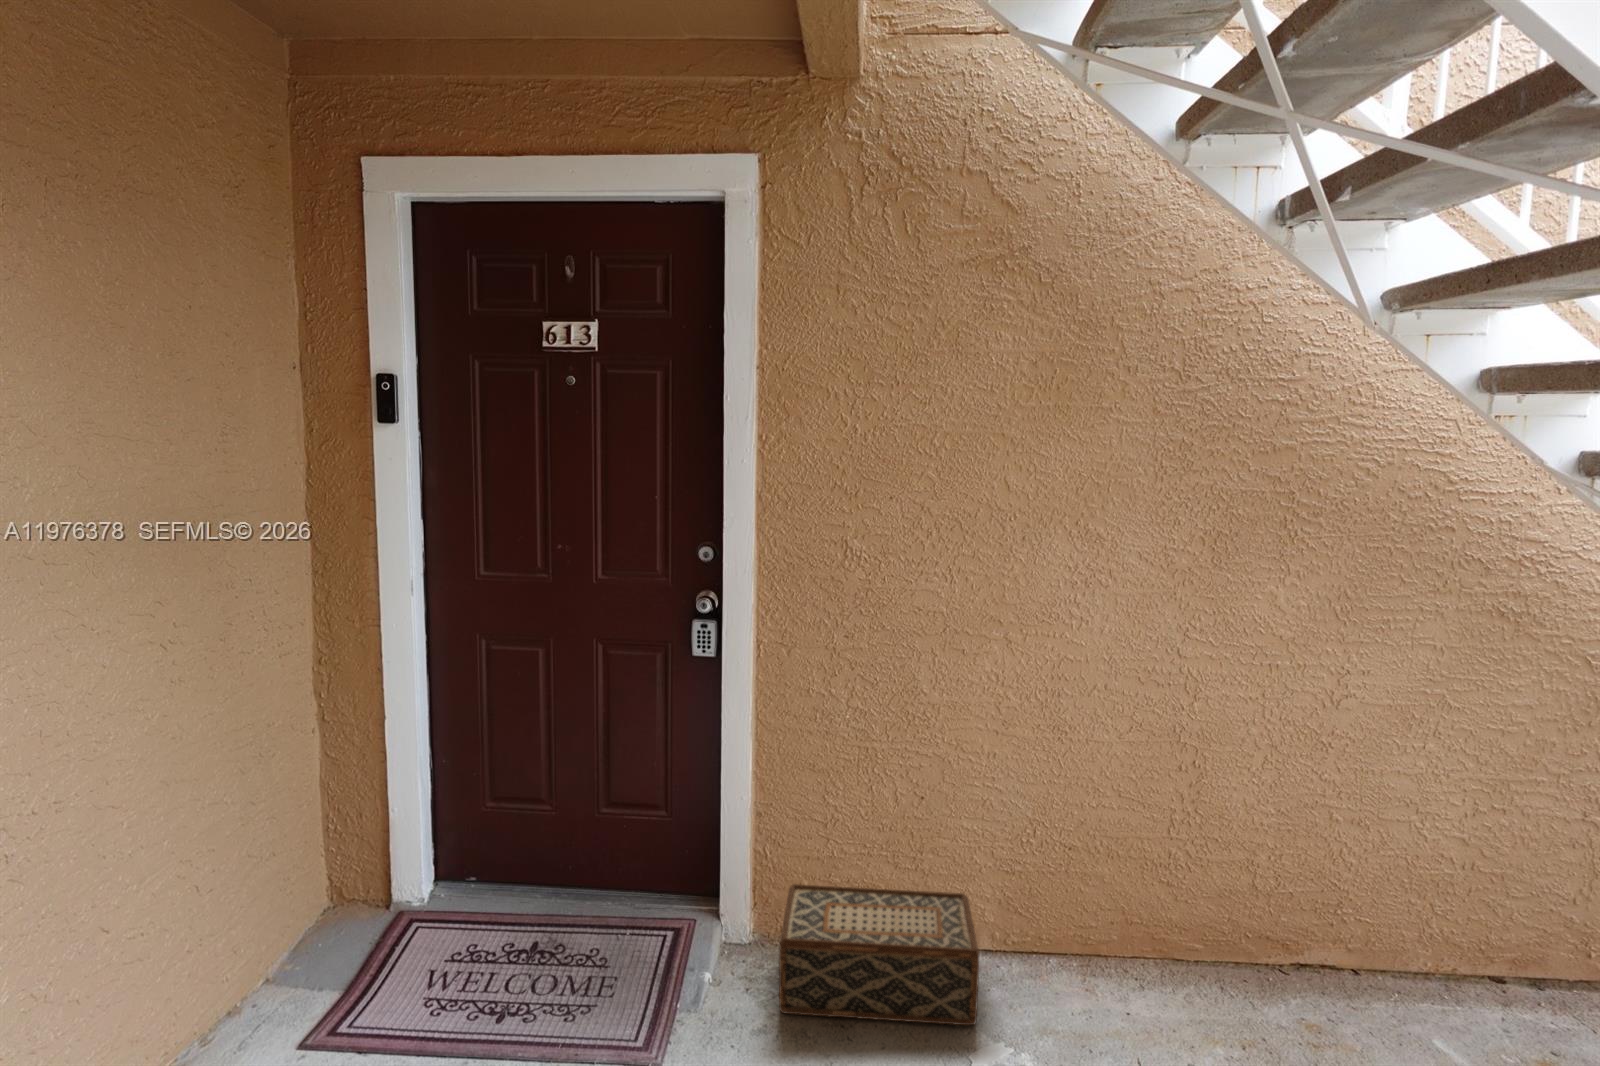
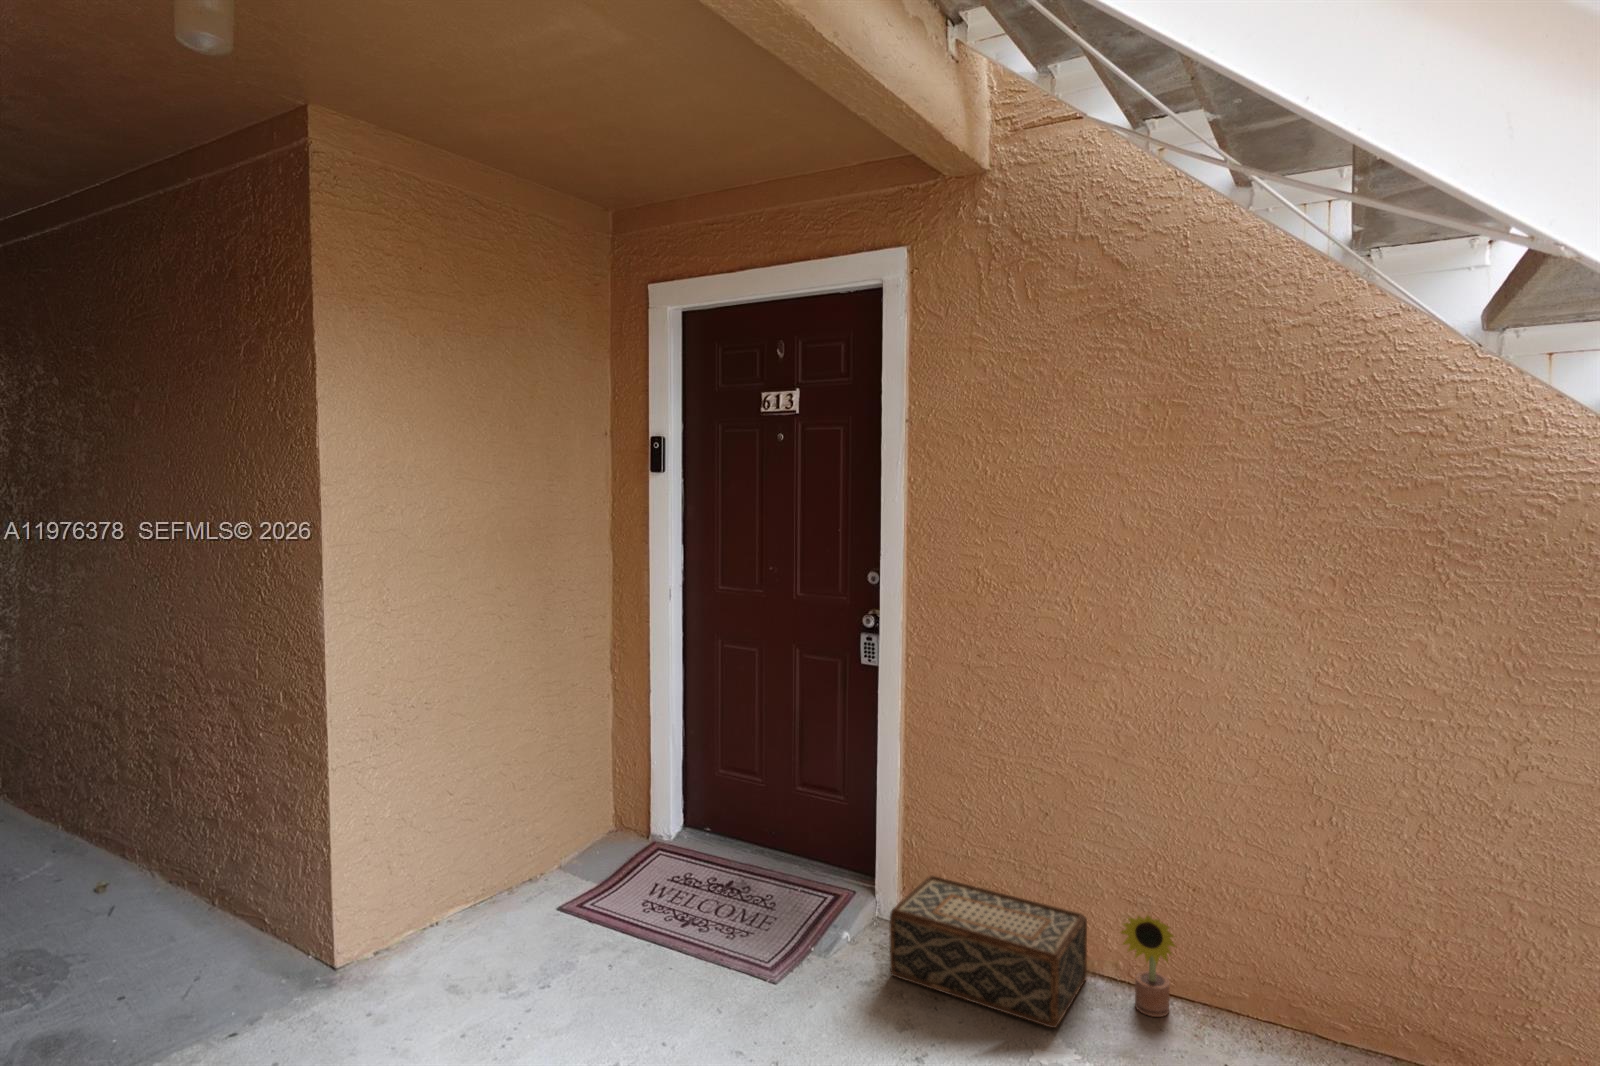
decorative plant: none [1018,885,1076,982] -> present [1121,915,1175,1017]

